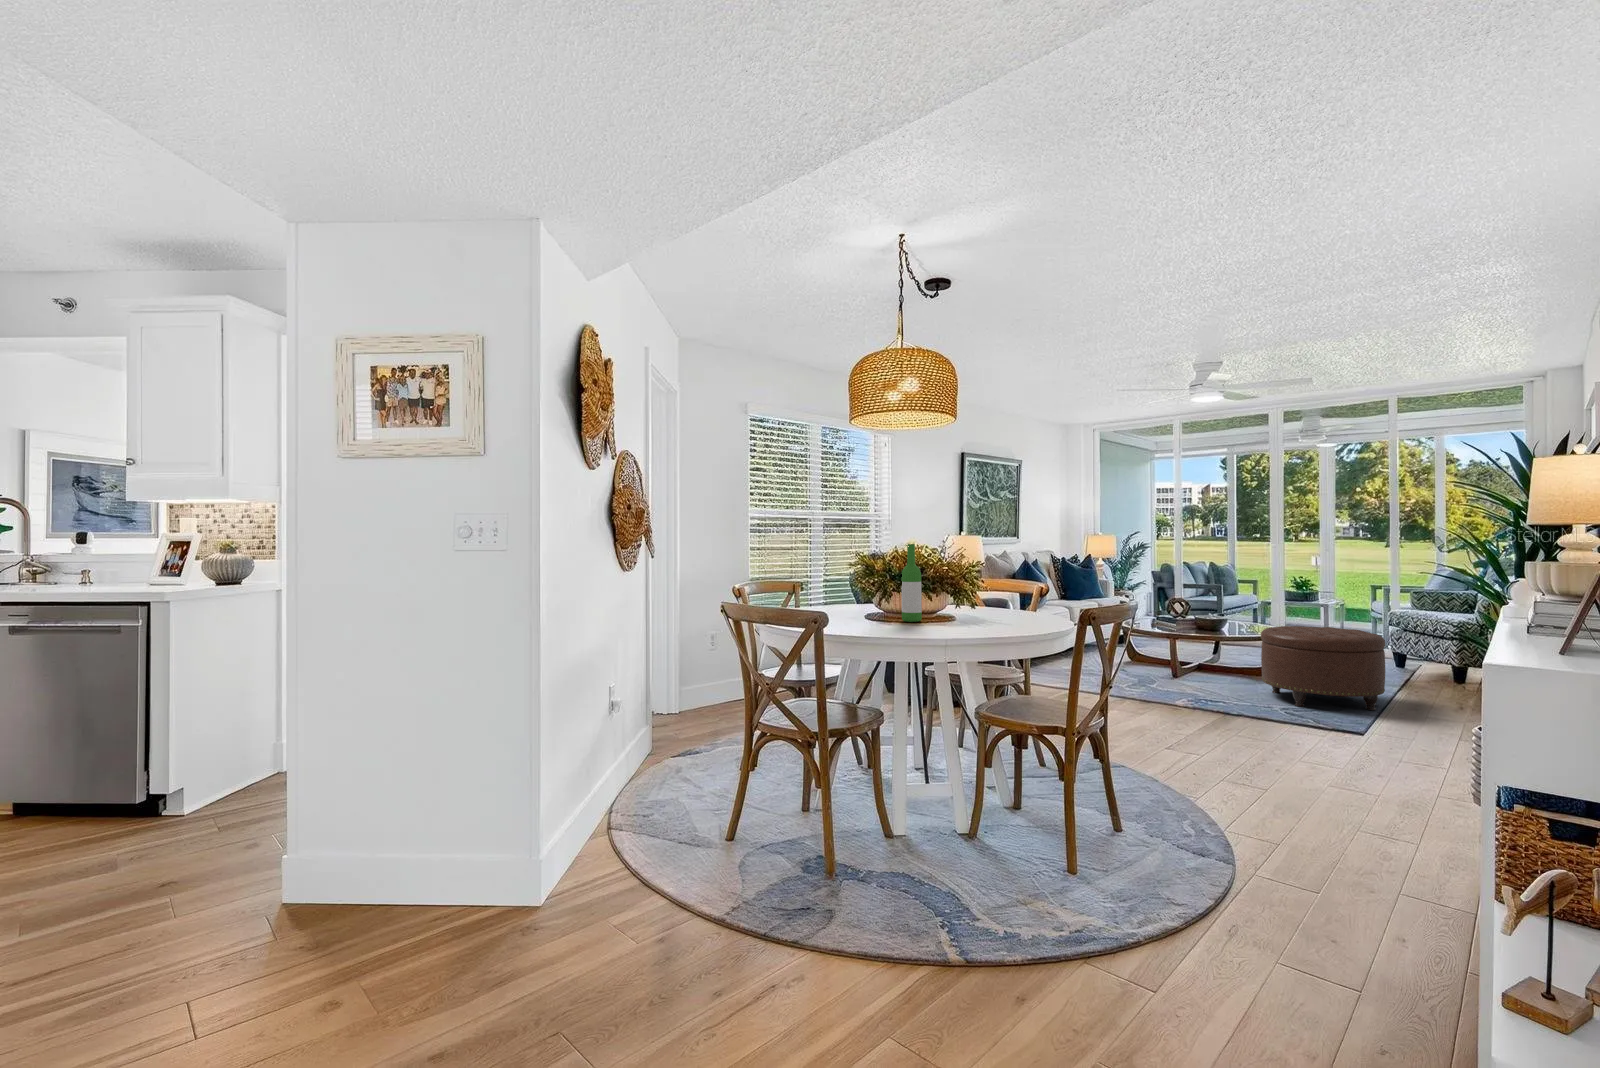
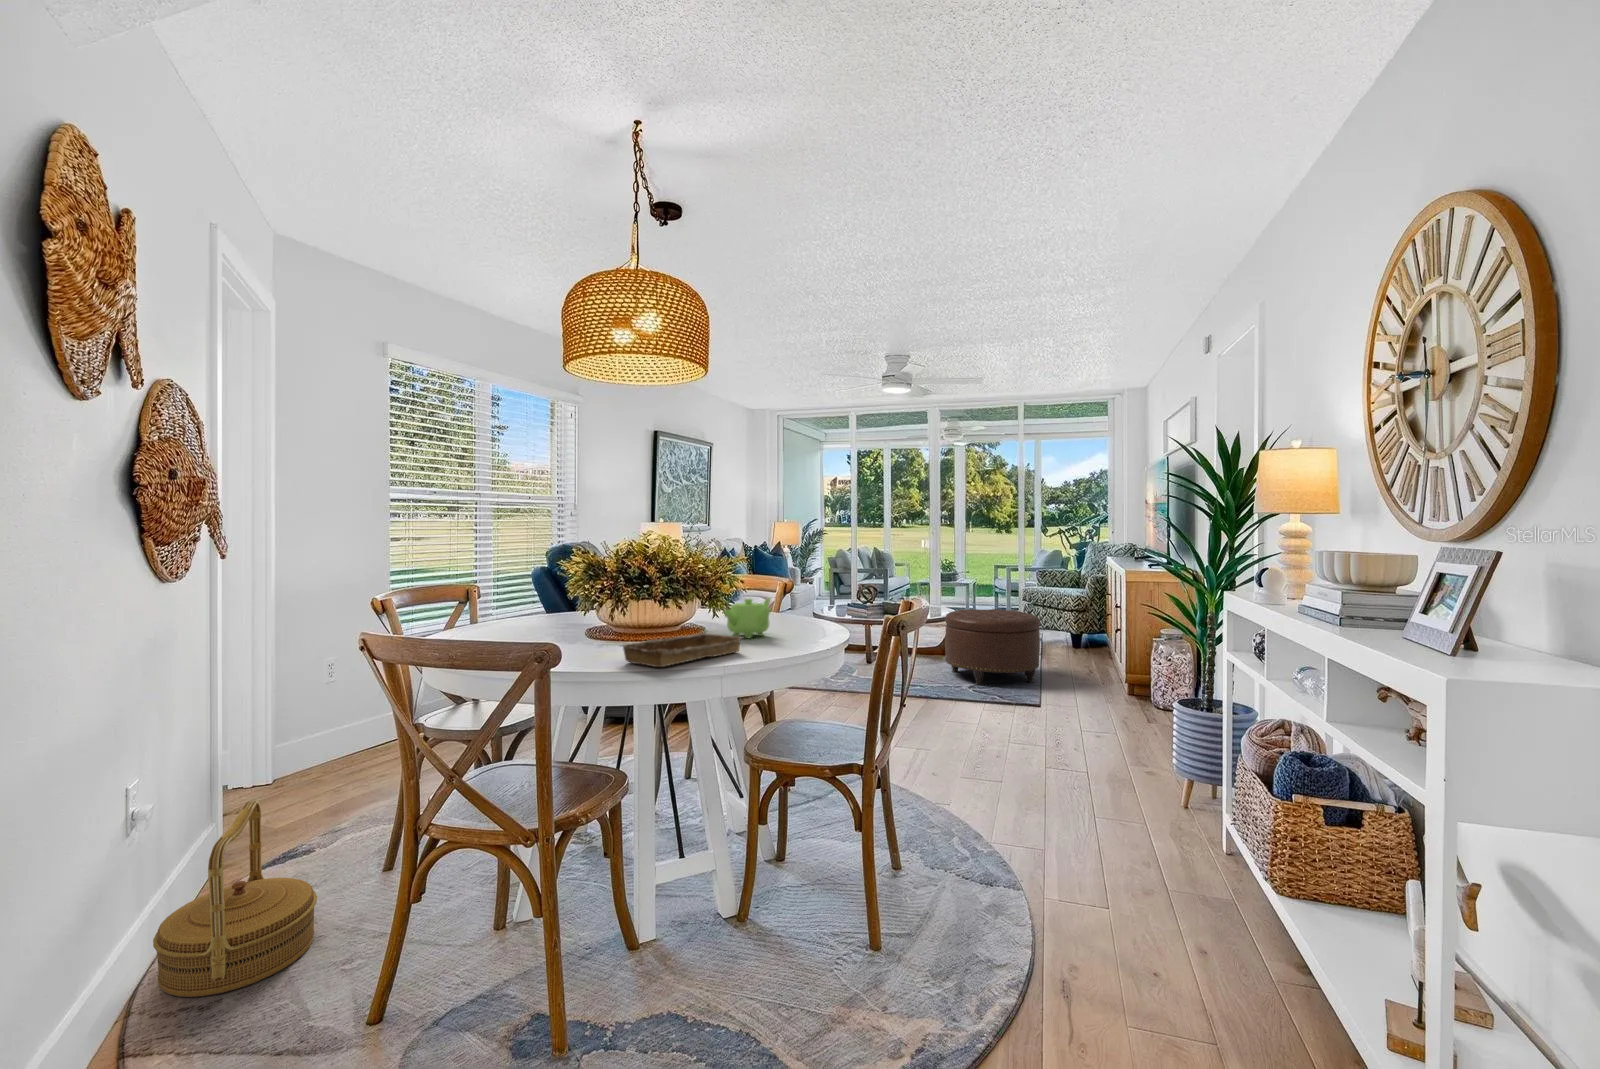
wine bottle: present [901,544,922,622] -> none [642,539,669,642]
teapot: none [964,592,1007,623] -> present [724,598,771,638]
tray: none [874,616,972,634] -> present [622,633,742,667]
basket: none [621,708,700,813] -> present [153,801,317,997]

